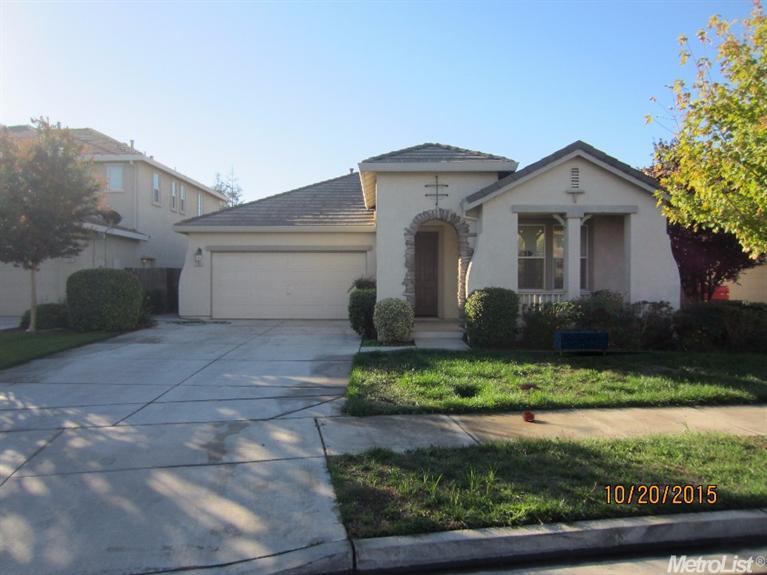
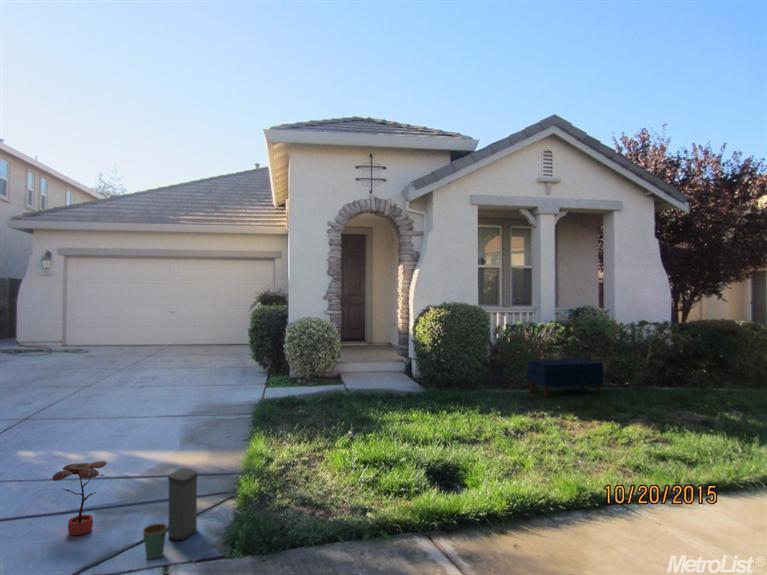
trash can: none [304,374,328,413] -> present [143,468,197,559]
potted plant: present [517,383,541,421] -> present [52,461,106,535]

